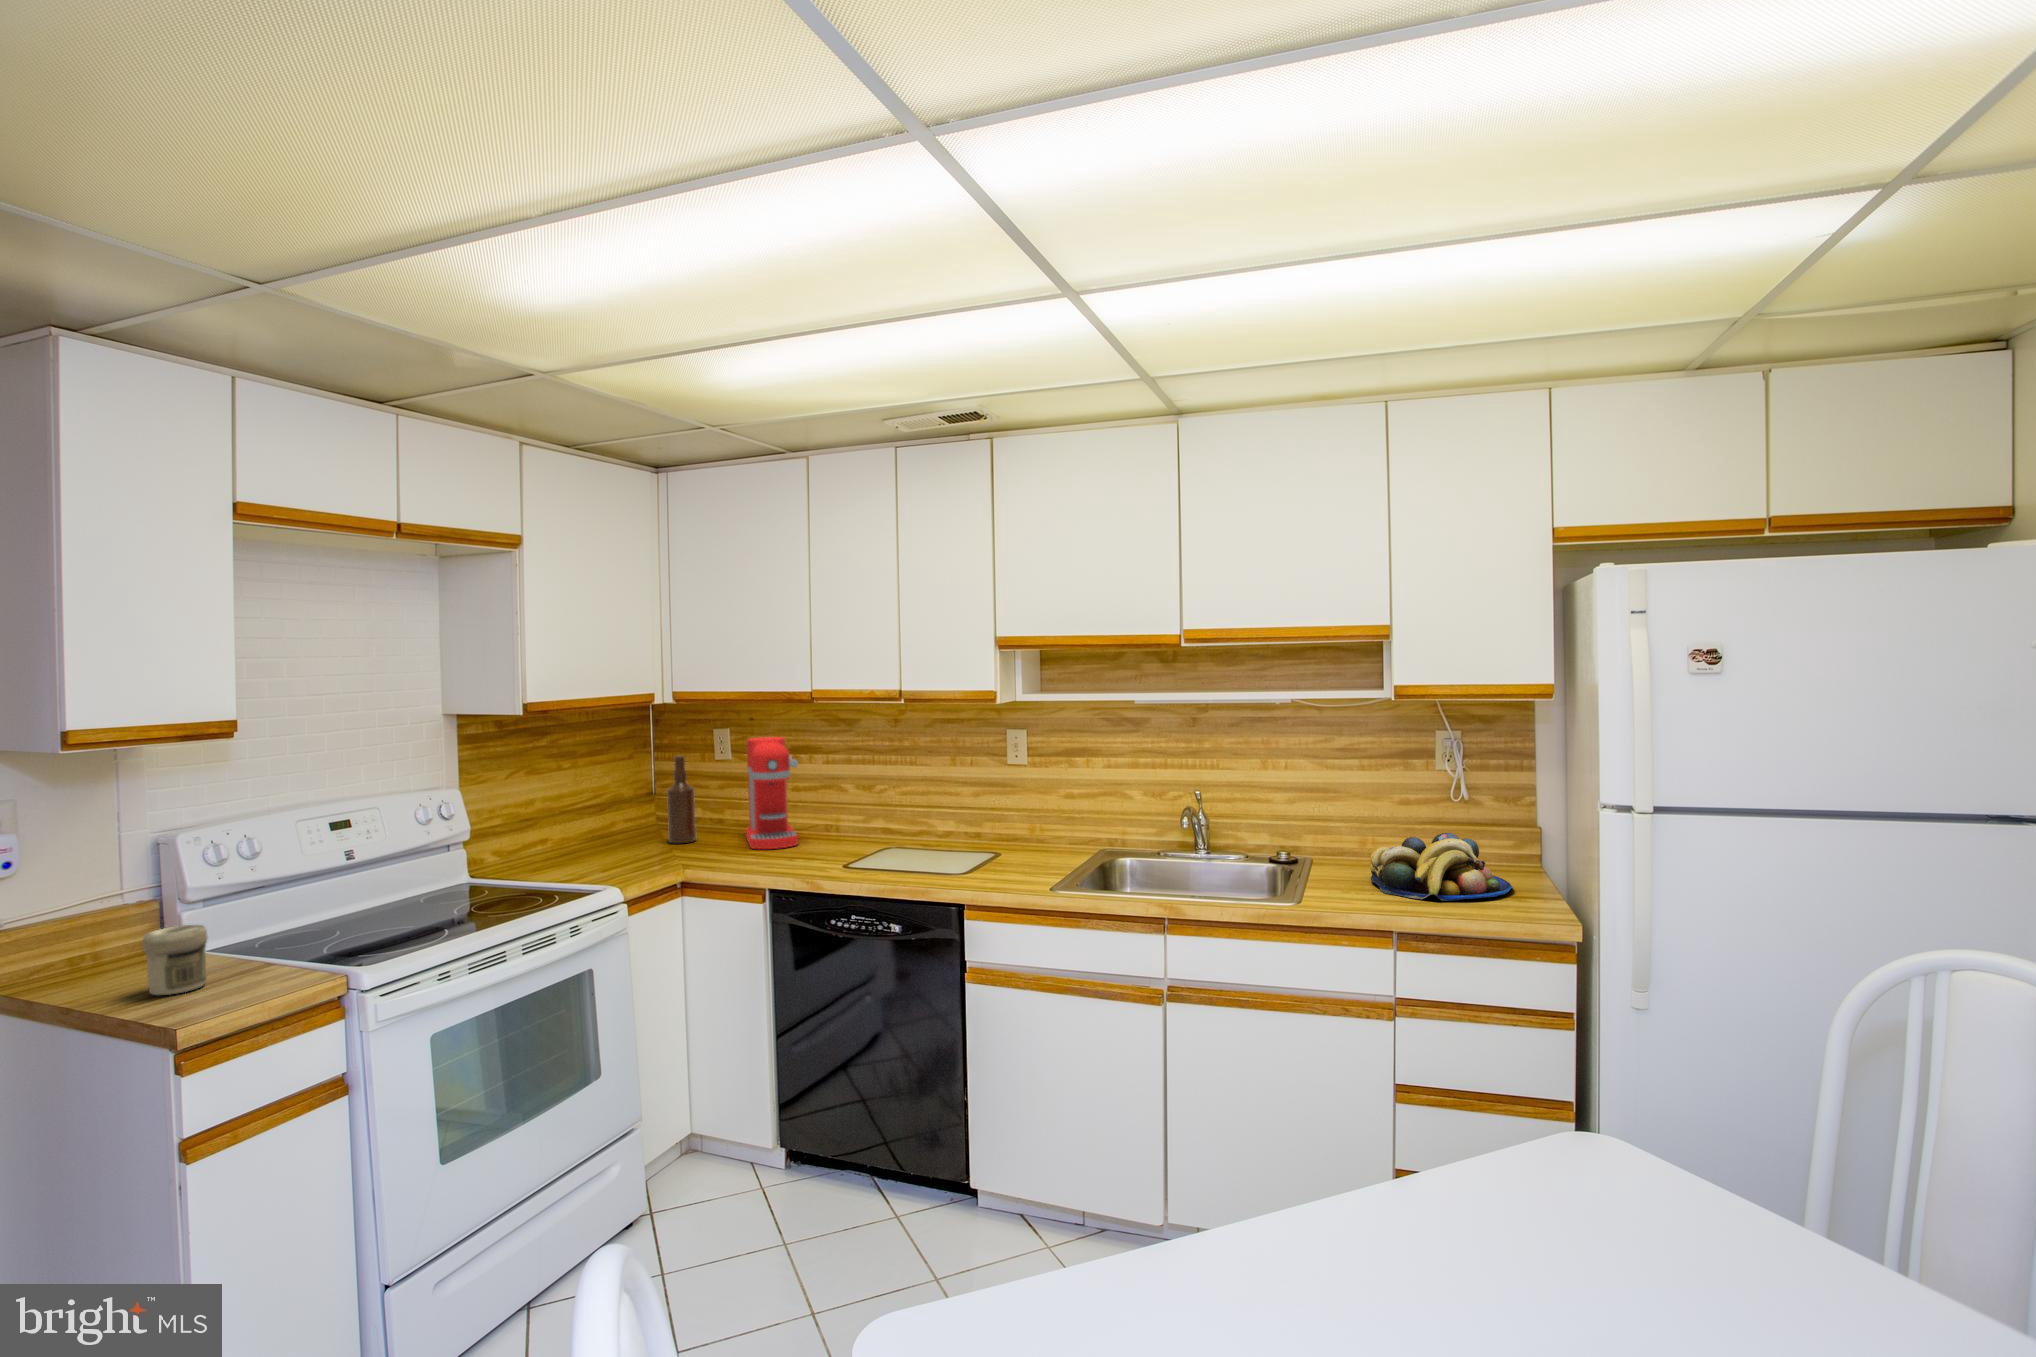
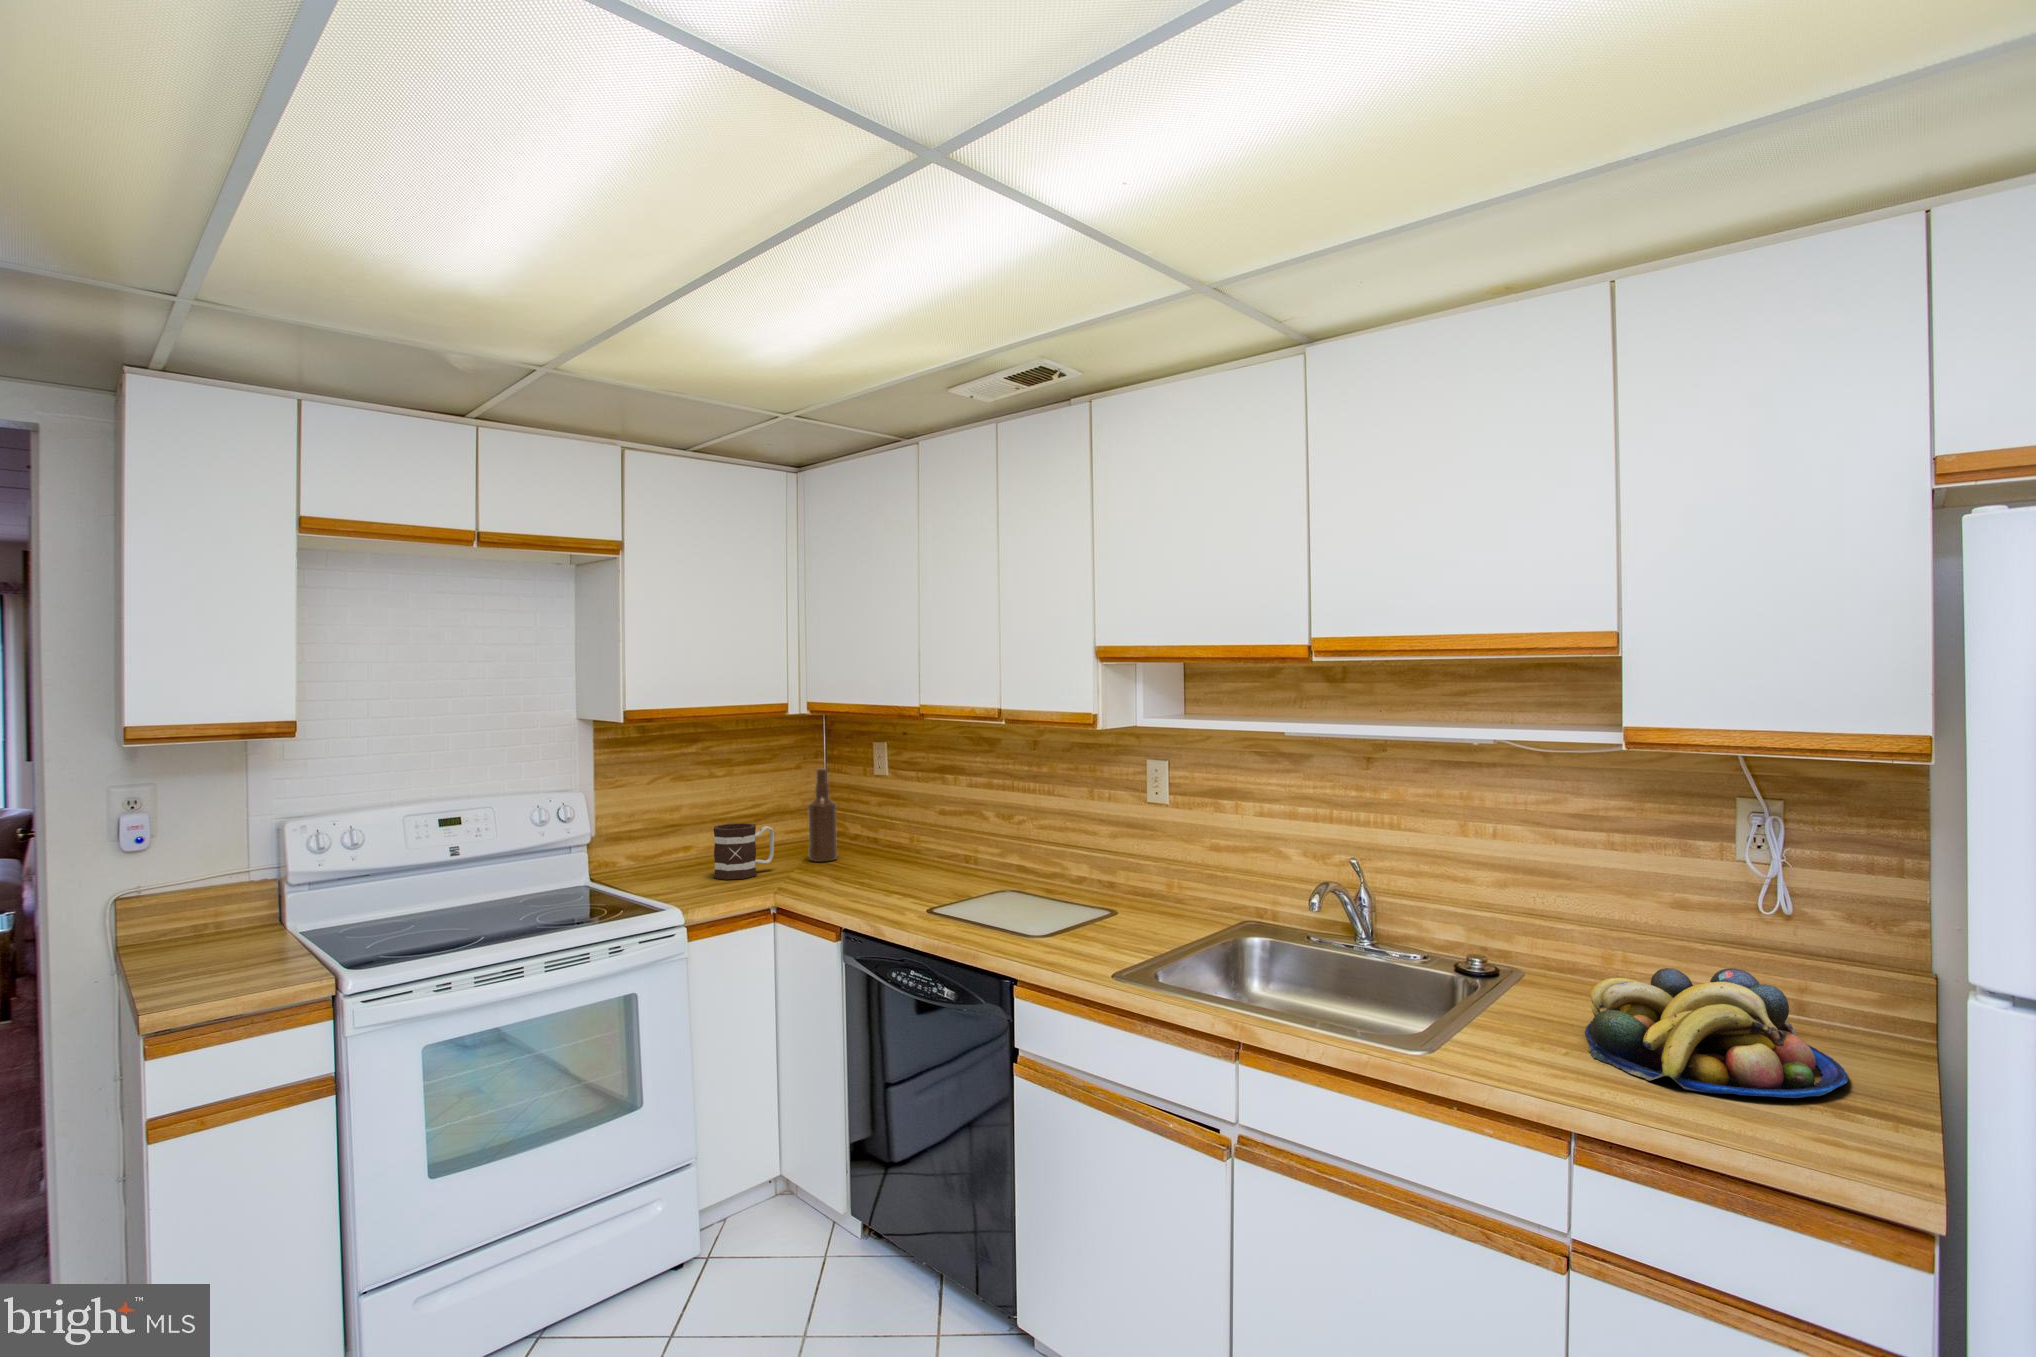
coffee maker: present [746,737,798,849] -> none [870,753,934,878]
mug: none [592,810,649,864] -> present [713,823,775,880]
jar: present [143,925,207,995] -> none [175,912,236,979]

